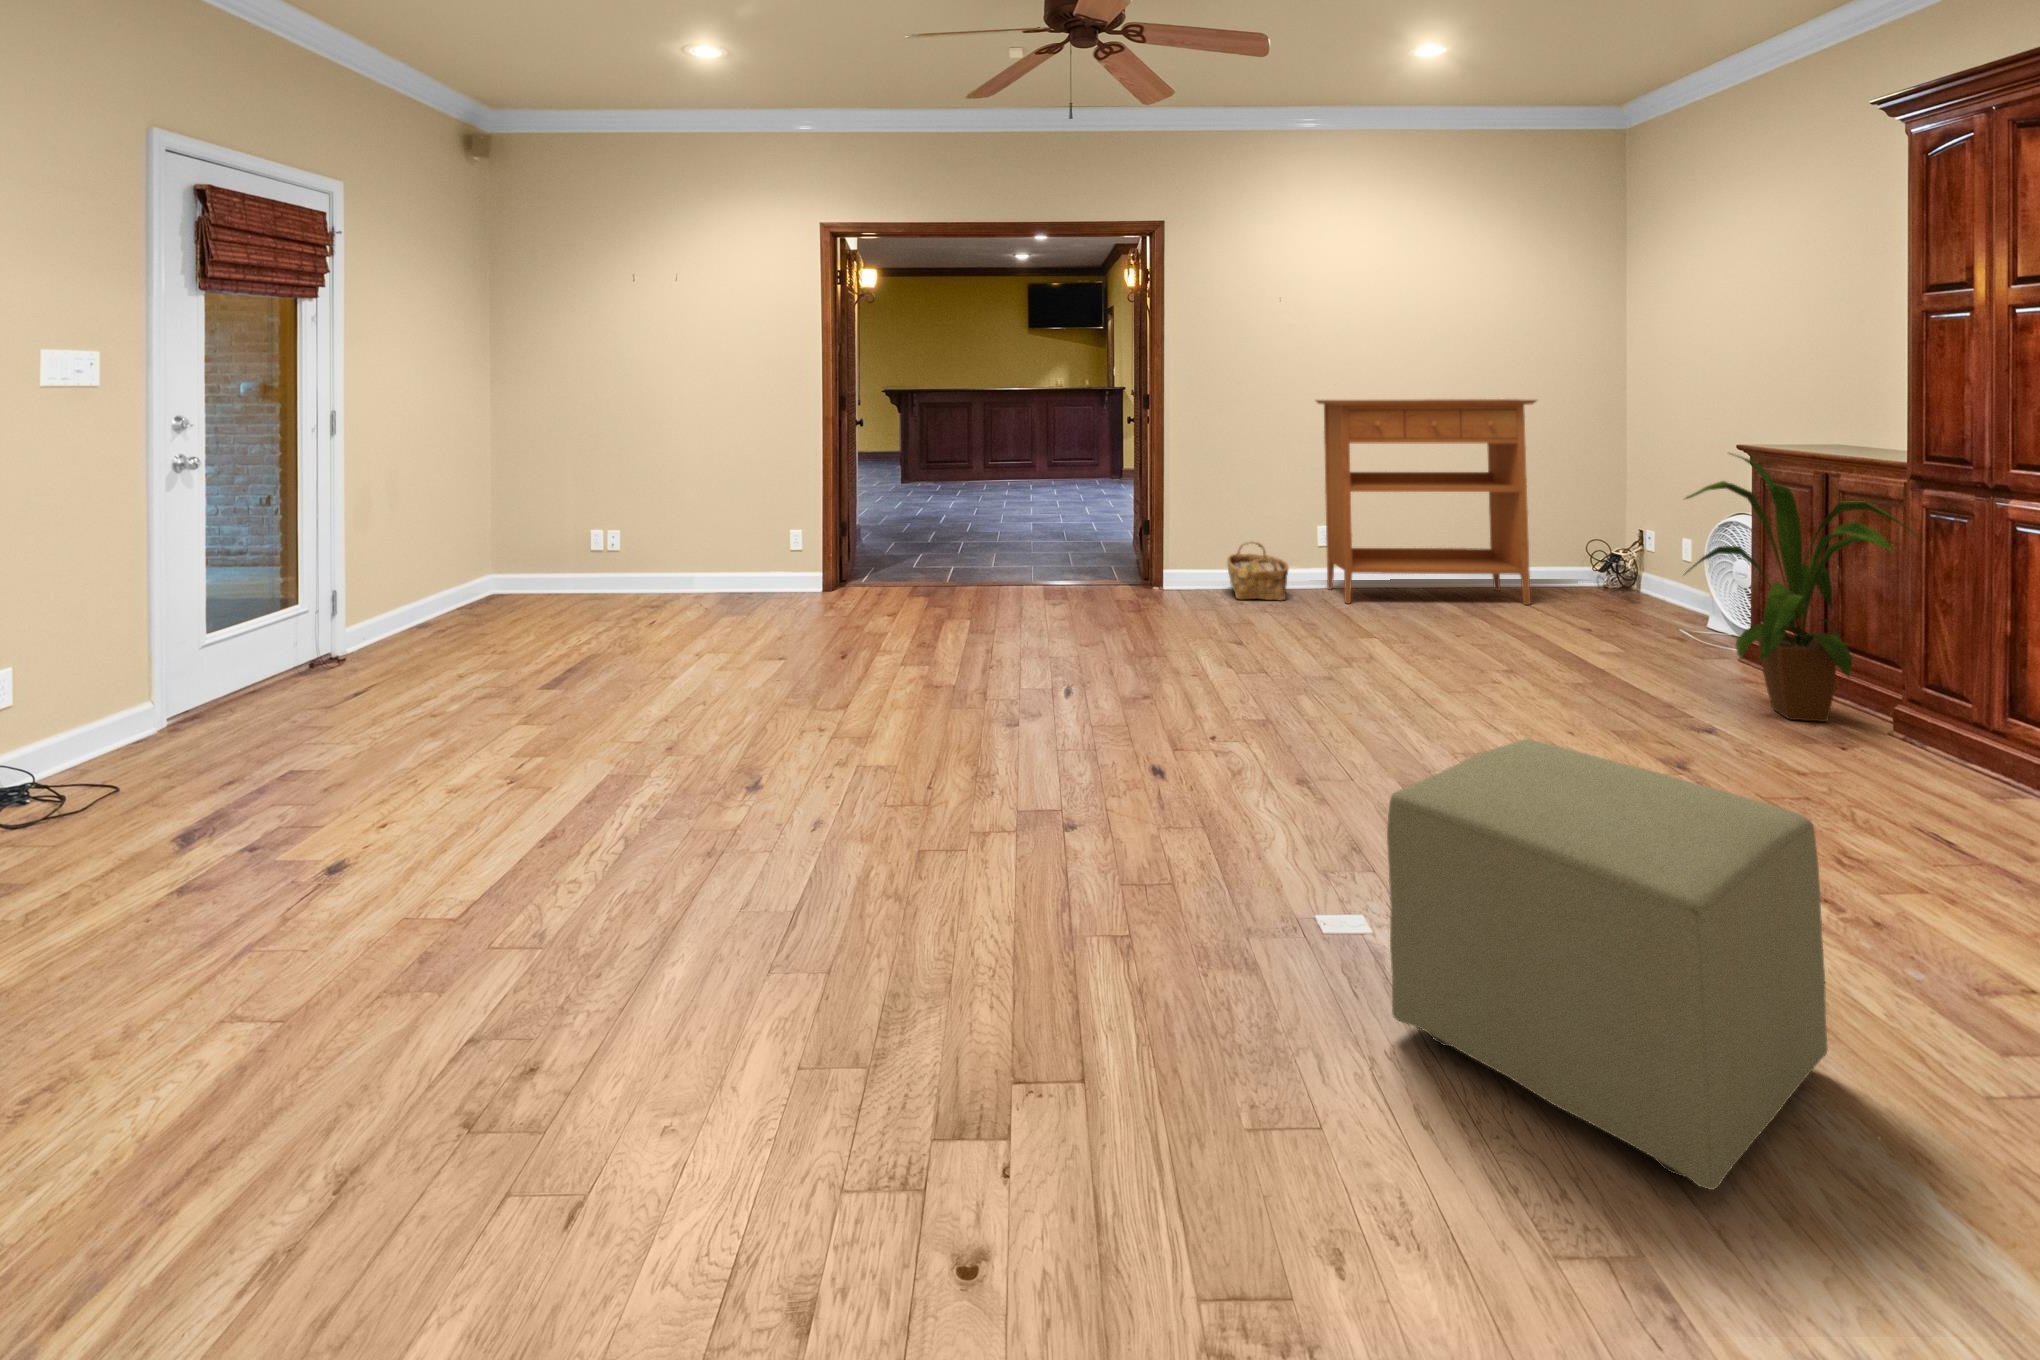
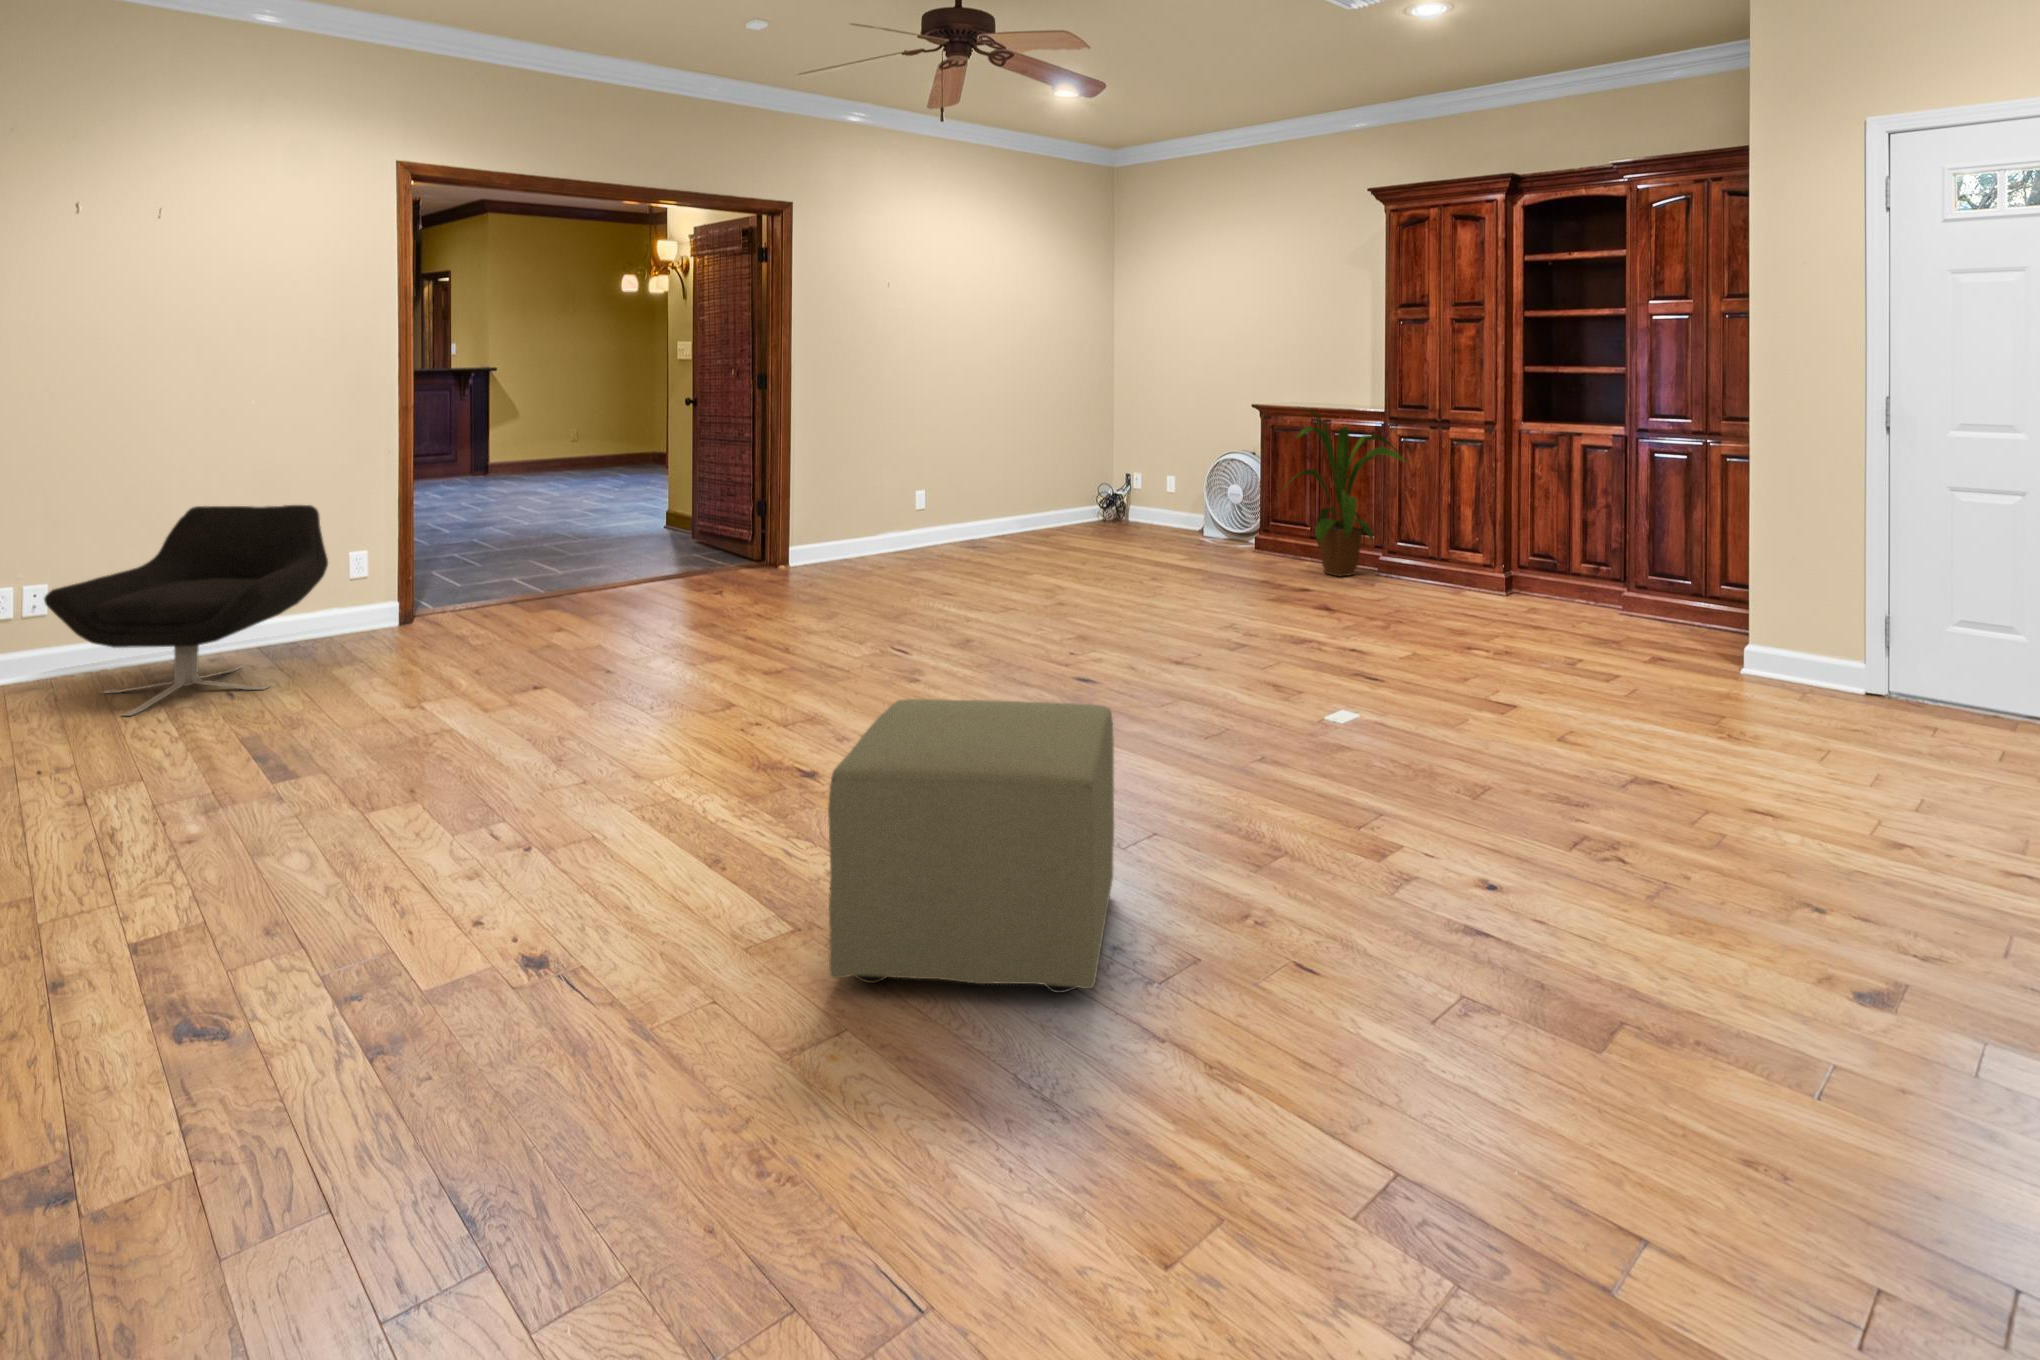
console table: present [1316,399,1536,605] -> none [920,369,1099,557]
lounge chair: none [580,487,737,619] -> present [44,505,328,716]
woven basket: present [1227,541,1288,600] -> none [854,511,922,567]
ottoman: present [1387,739,1828,1190] -> present [828,699,1114,993]

